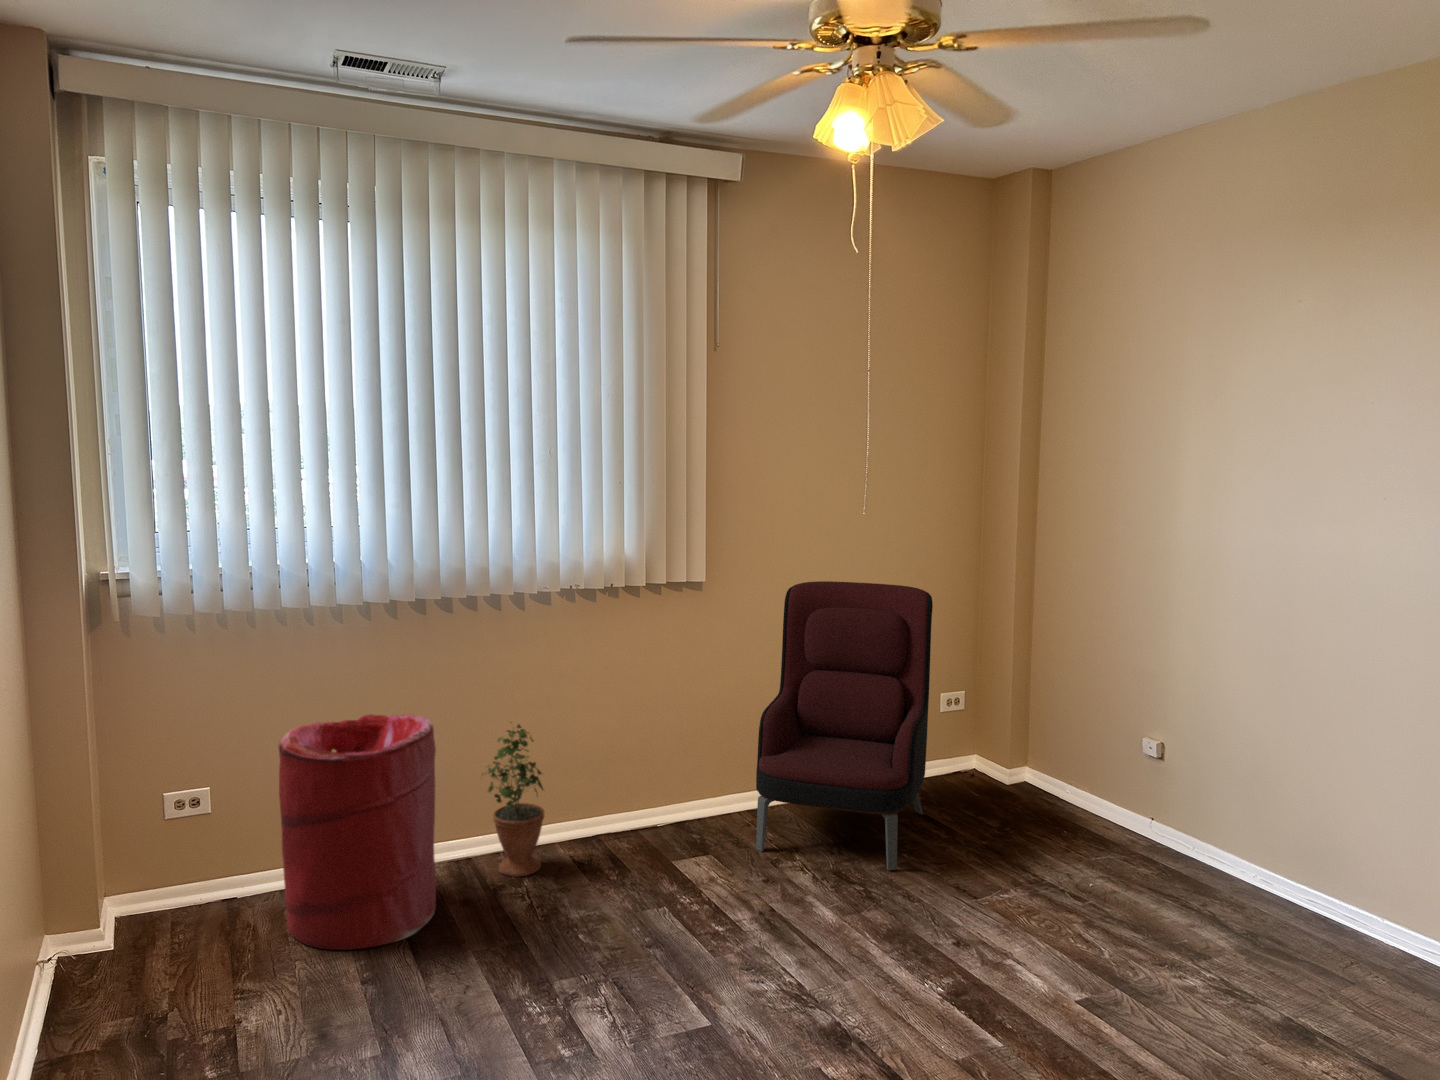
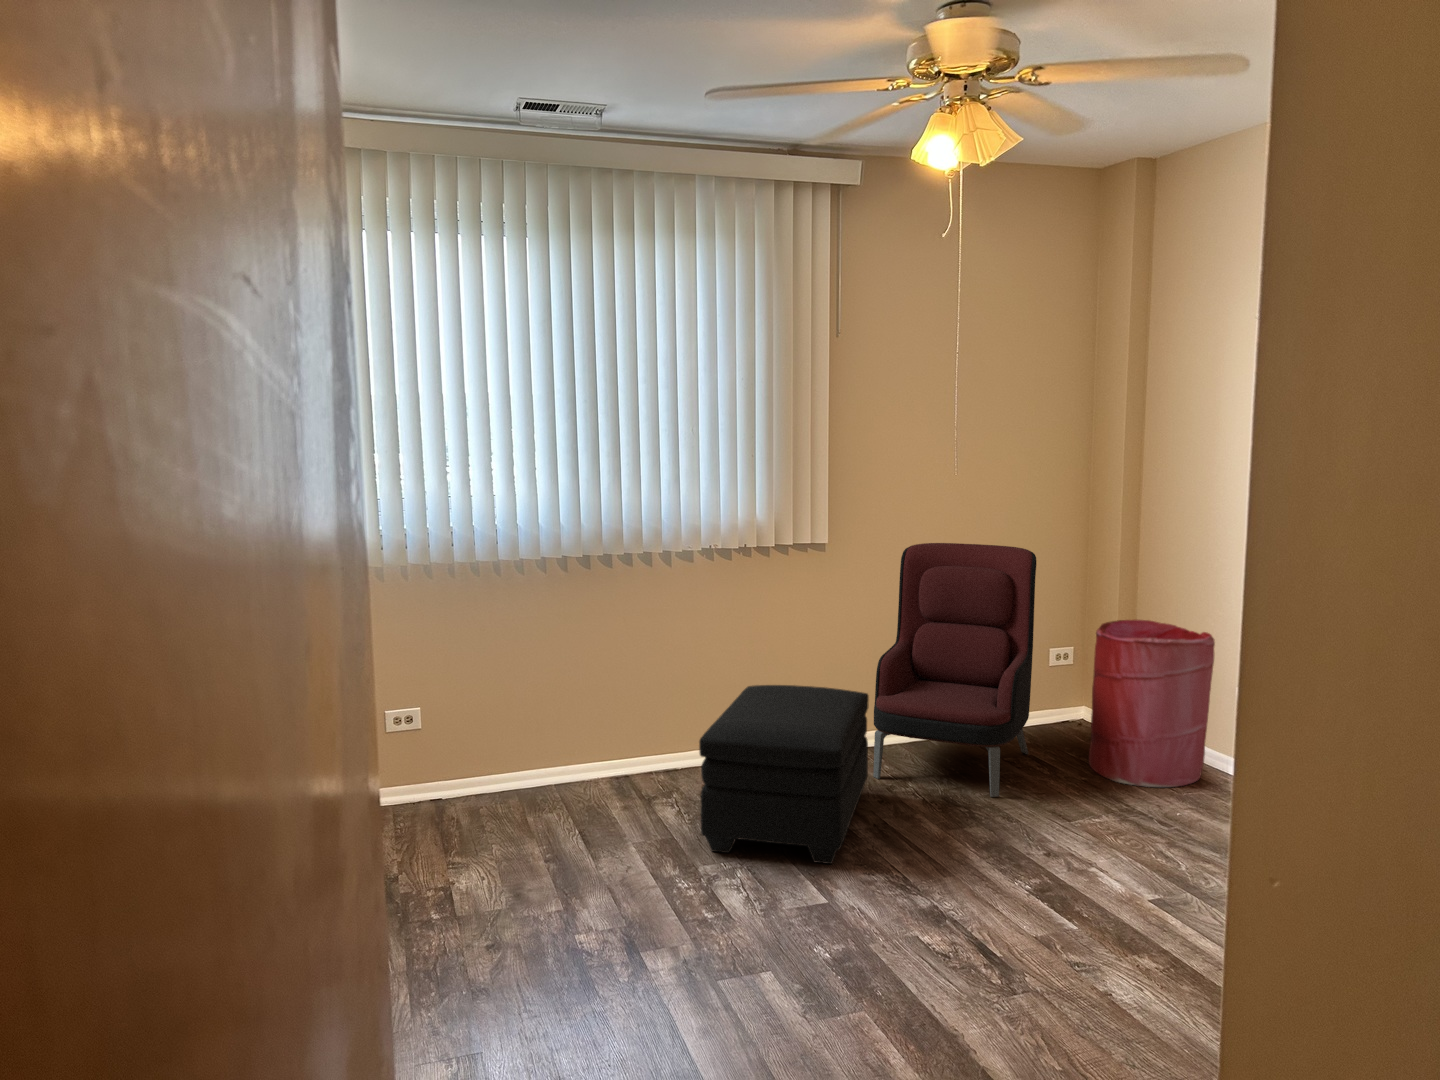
laundry hamper: present [279,714,436,950] -> present [1089,620,1215,787]
potted plant: present [482,724,544,876] -> none [635,660,689,791]
ottoman: none [555,750,752,970] -> present [699,685,869,864]

